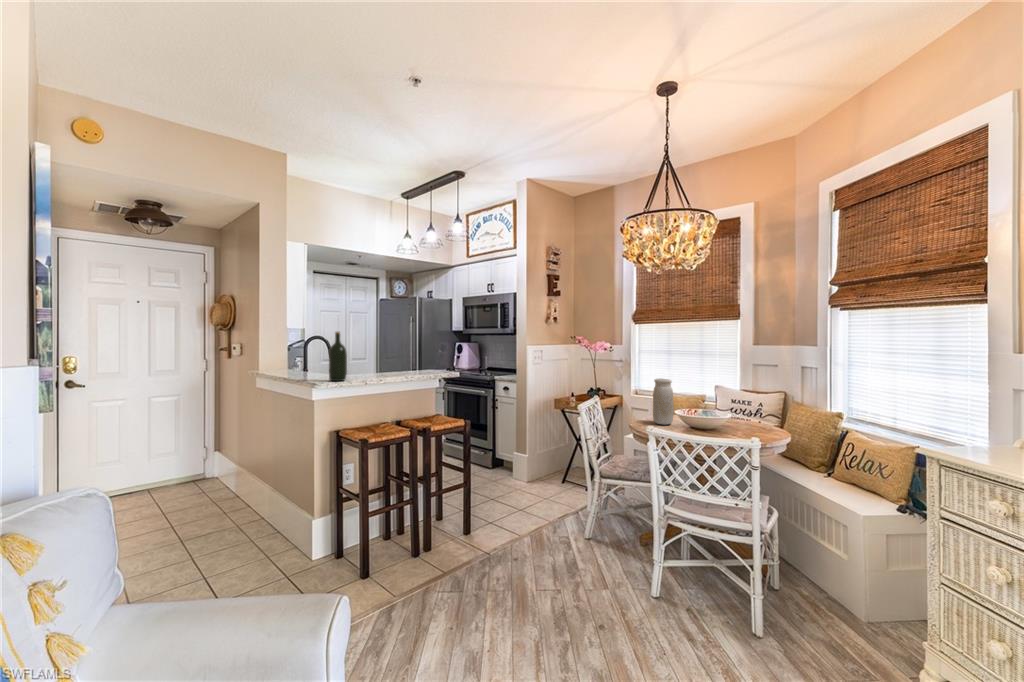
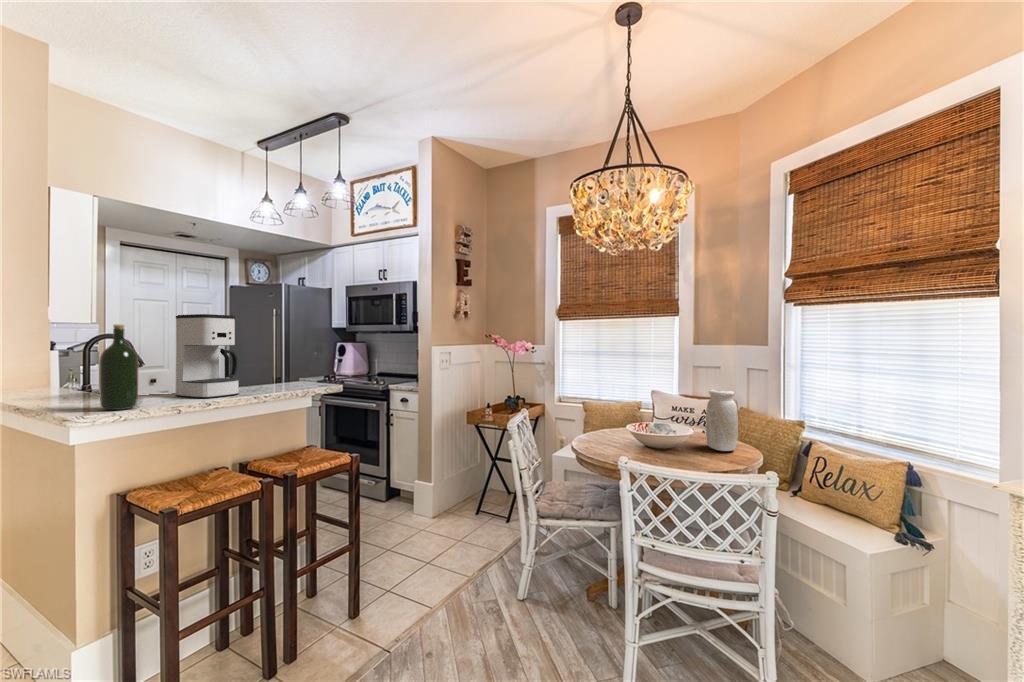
coffee maker: none [361,324,396,377] -> present [176,314,239,398]
vase: present [653,379,674,425] -> present [706,389,738,451]

